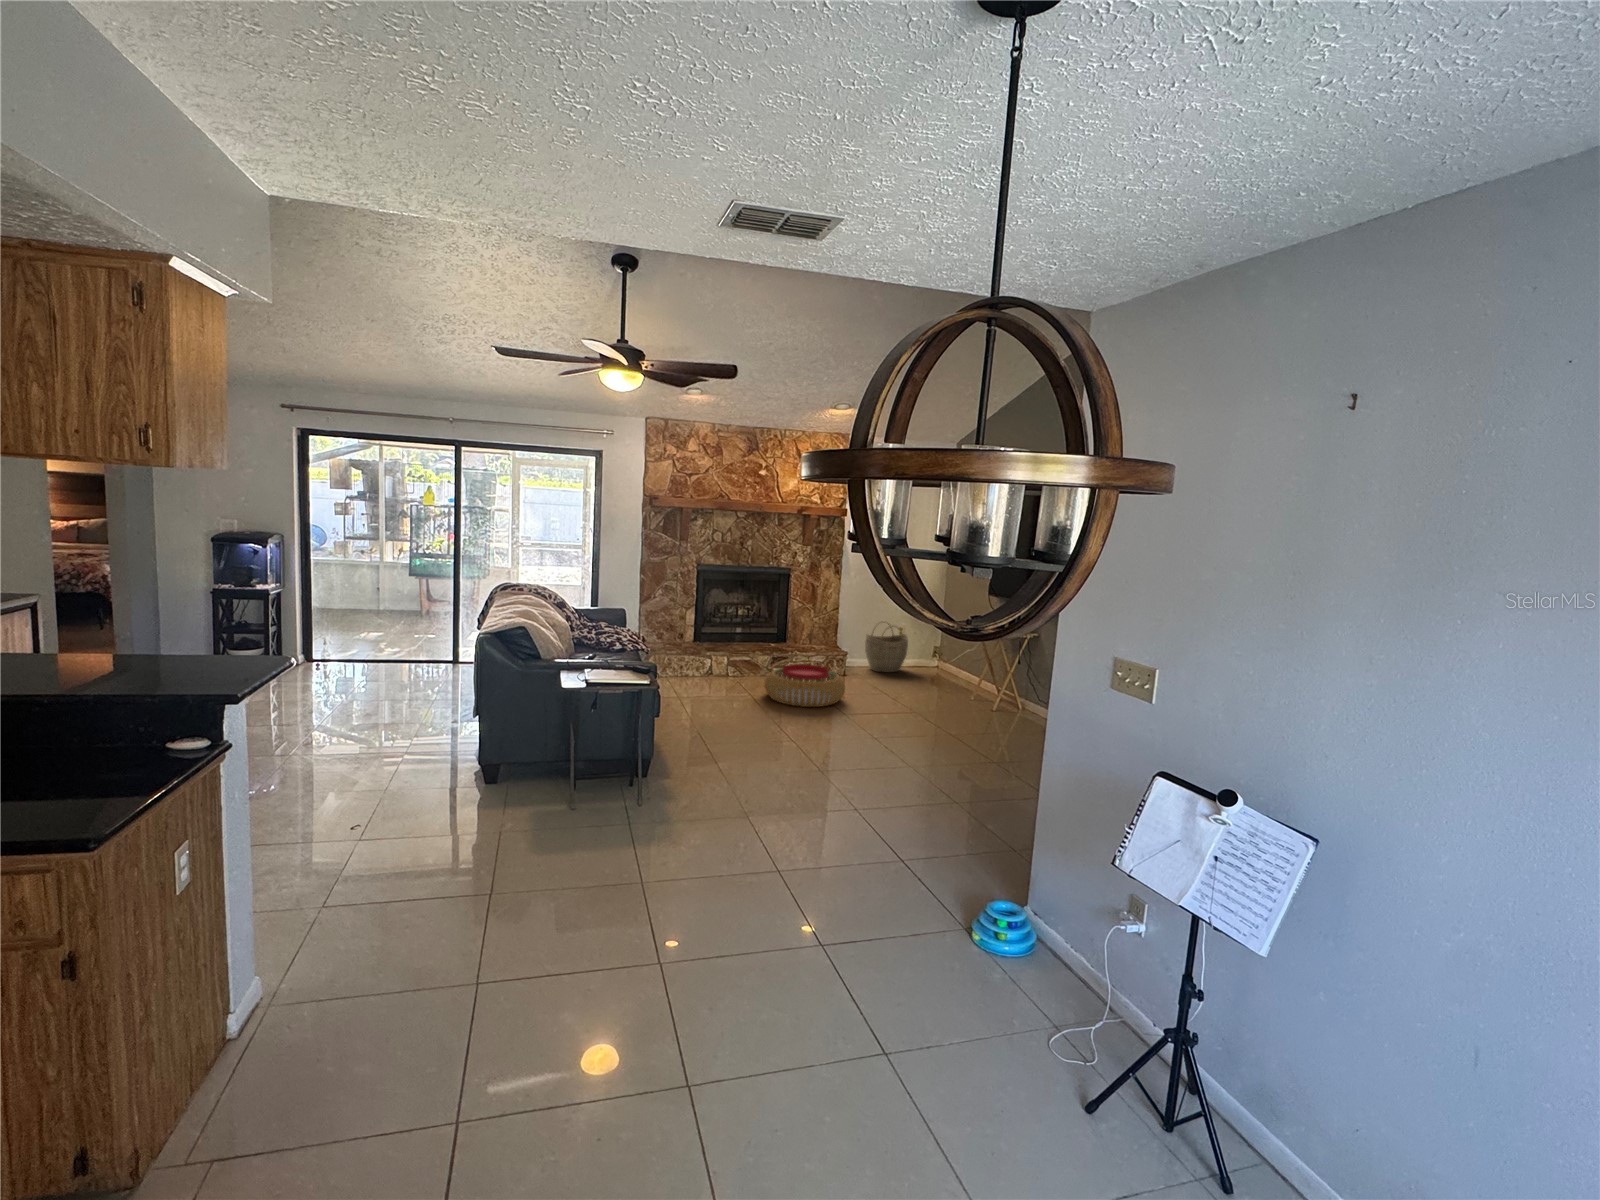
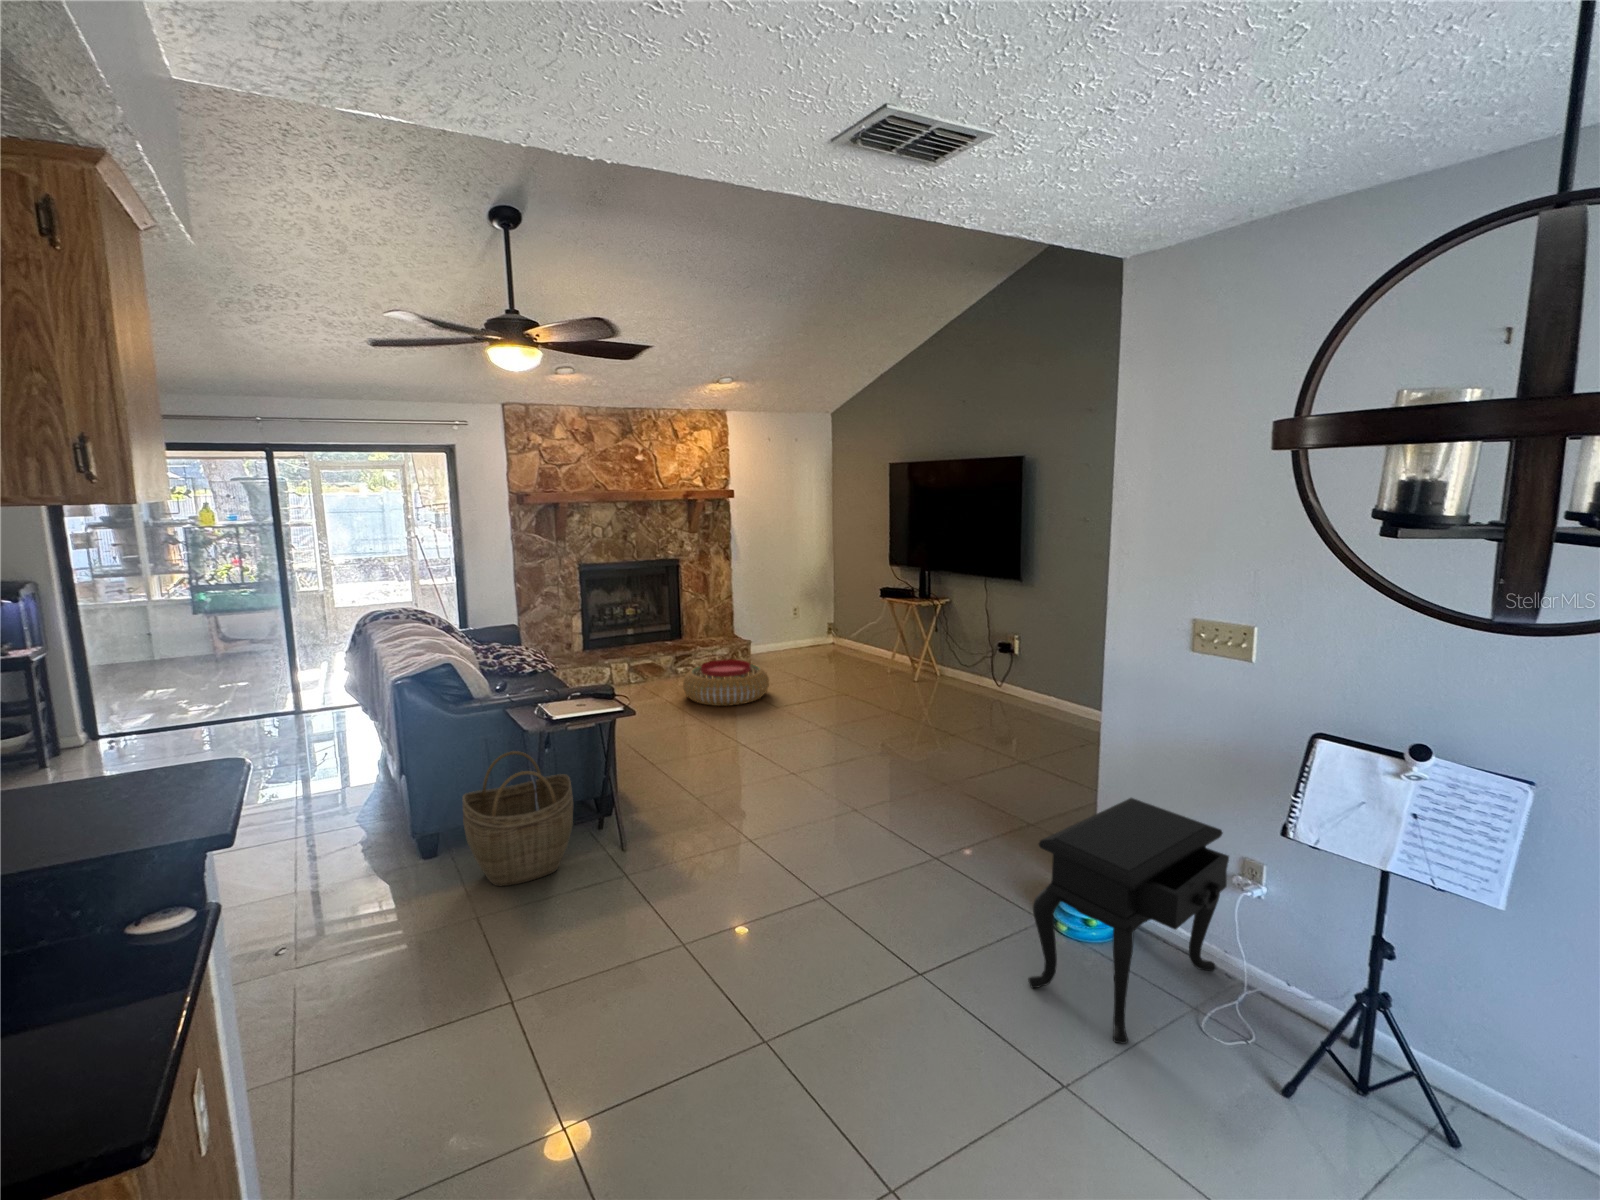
woven basket: present [865,624,908,672] -> present [463,751,573,886]
side table: none [900,822,1109,1037] -> present [1028,798,1229,1044]

